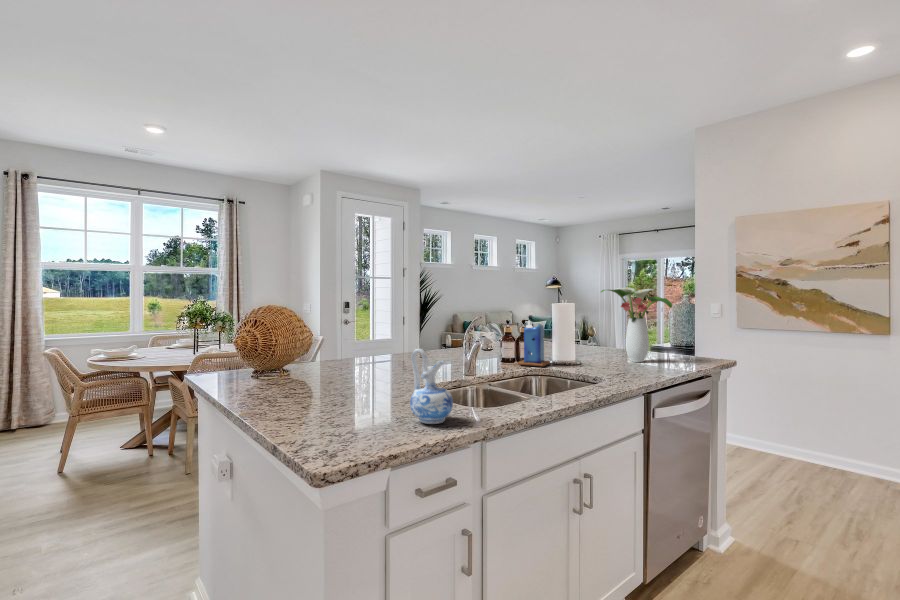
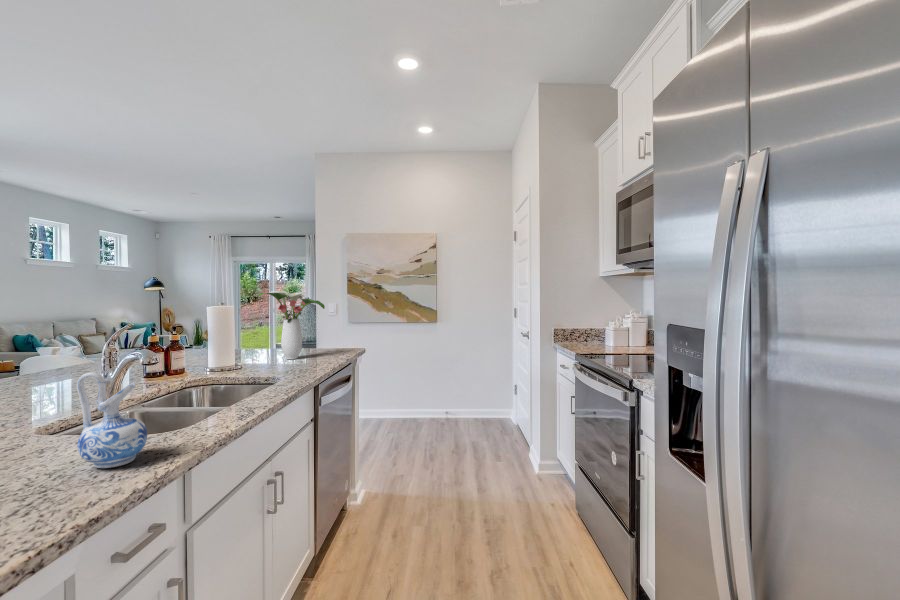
candle: present [518,321,550,367] -> none [171,327,208,378]

